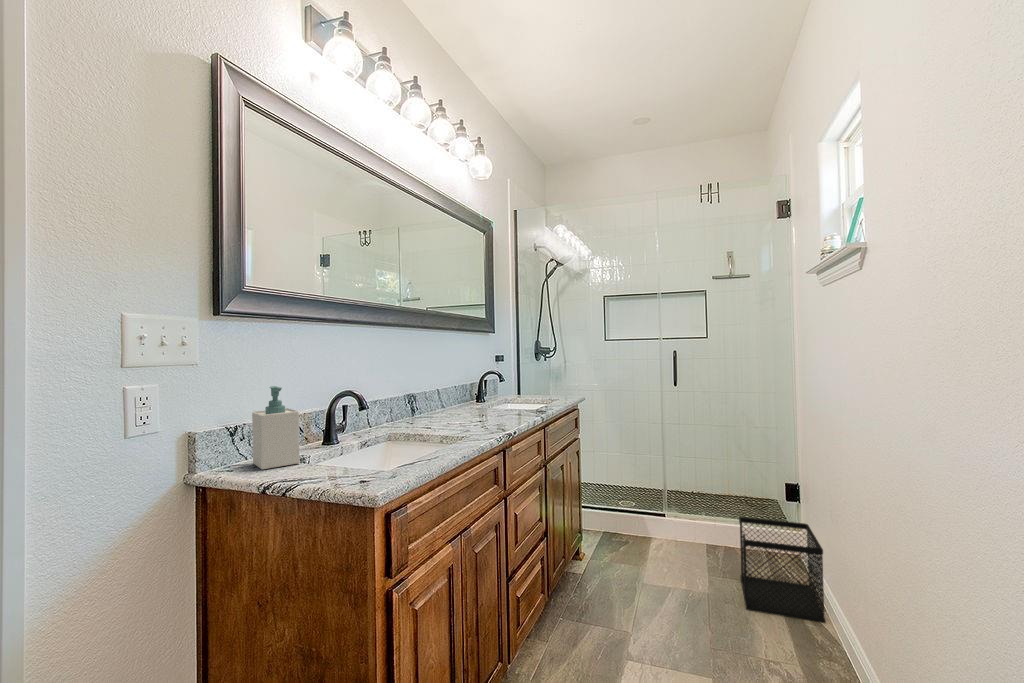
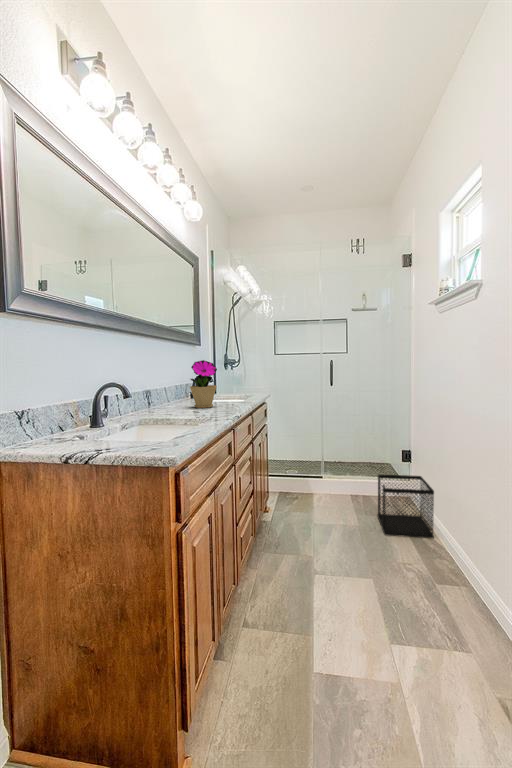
flower pot: none [466,356,500,417] -> present [190,360,217,408]
soap bottle: present [252,386,300,470] -> none [39,376,84,446]

